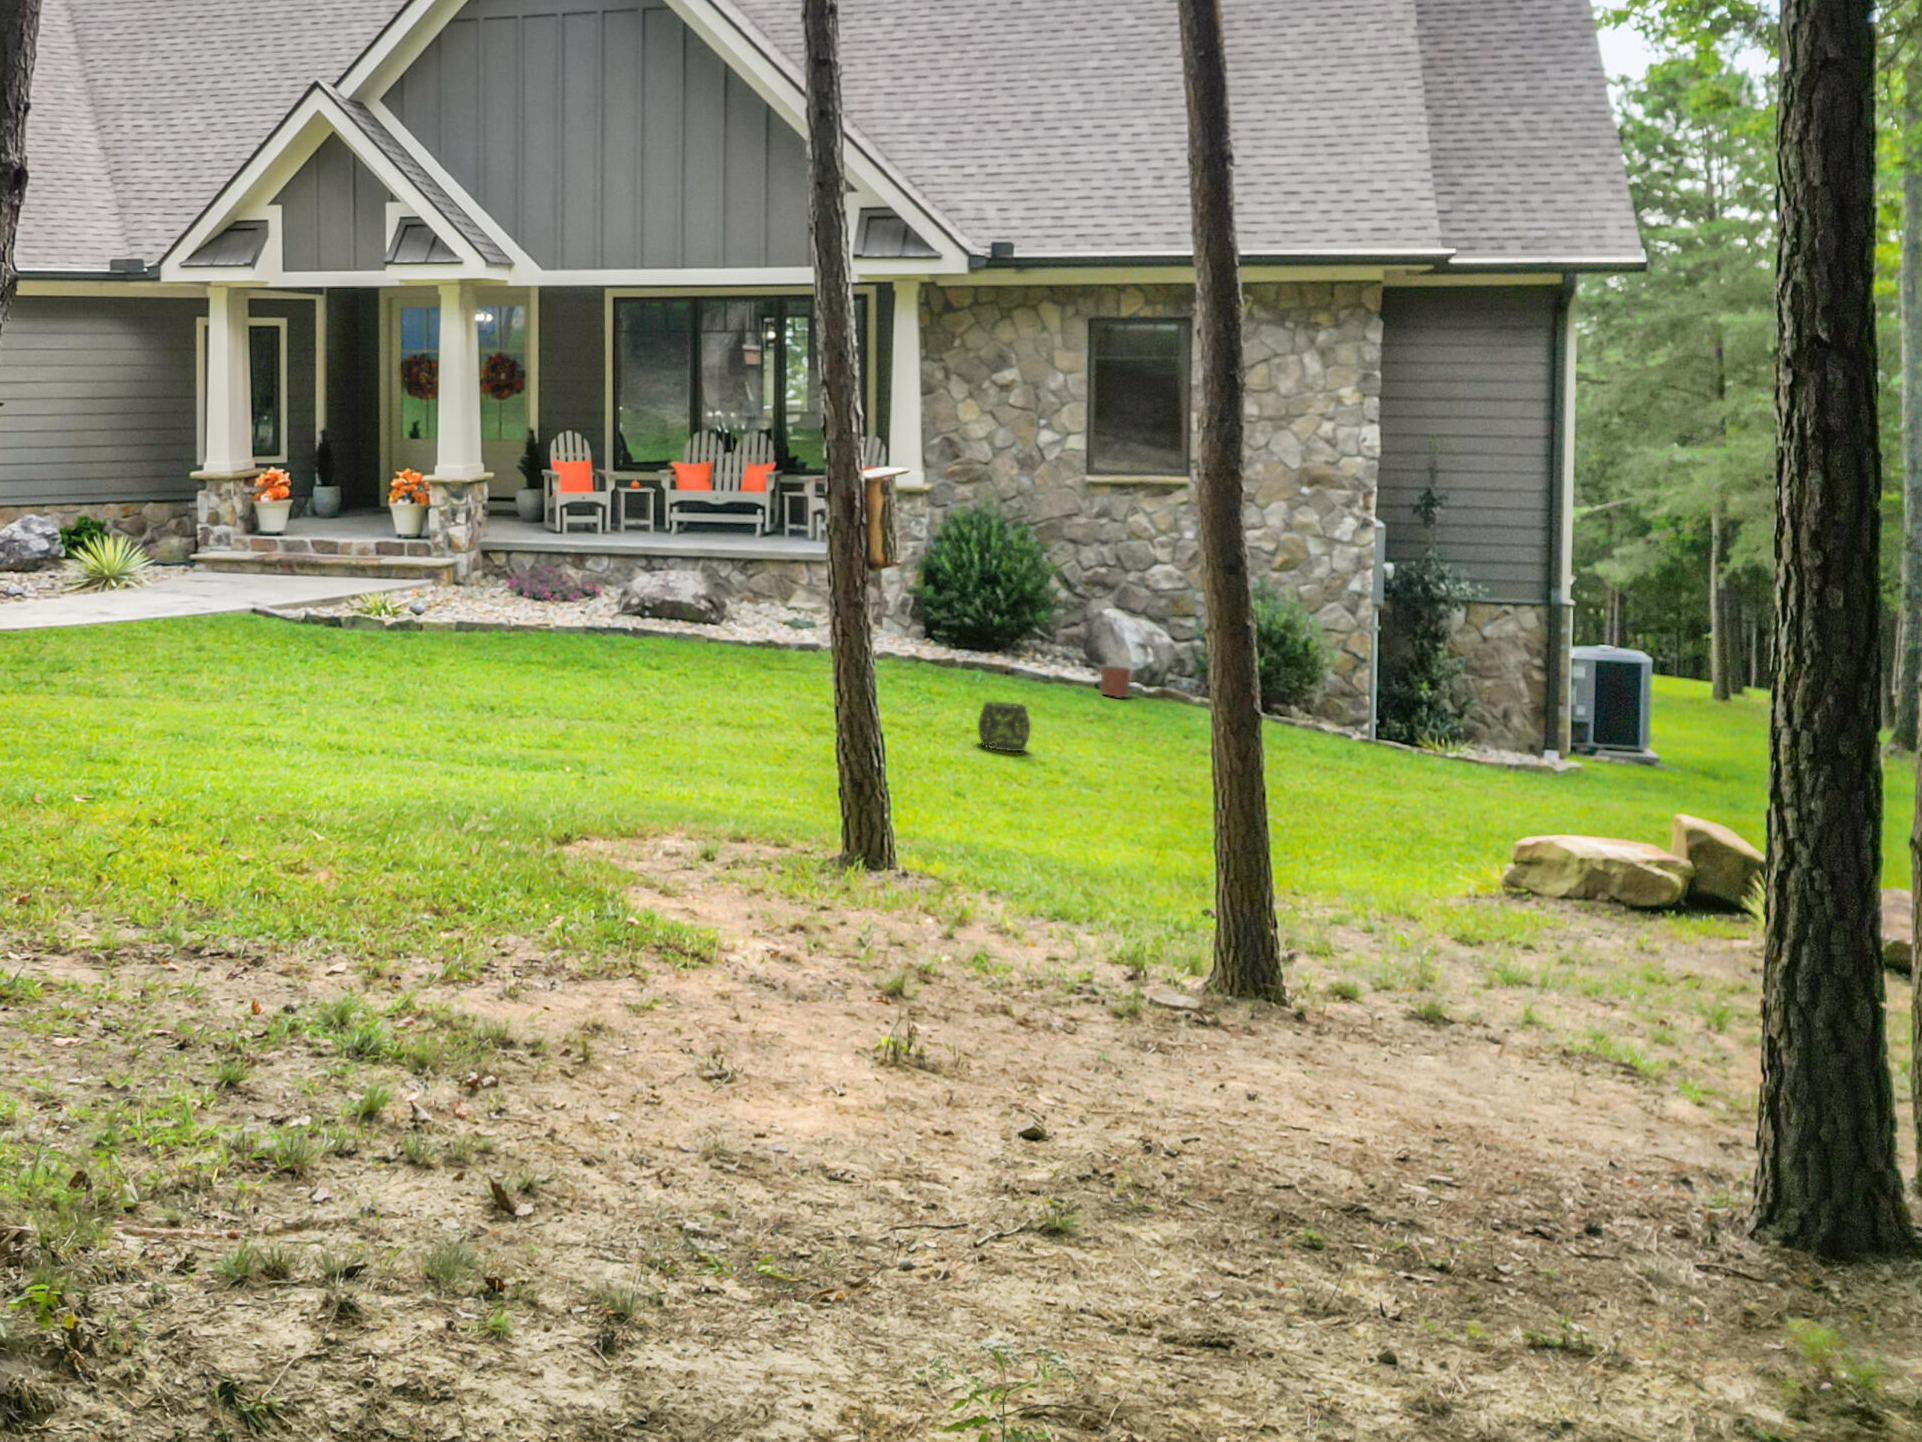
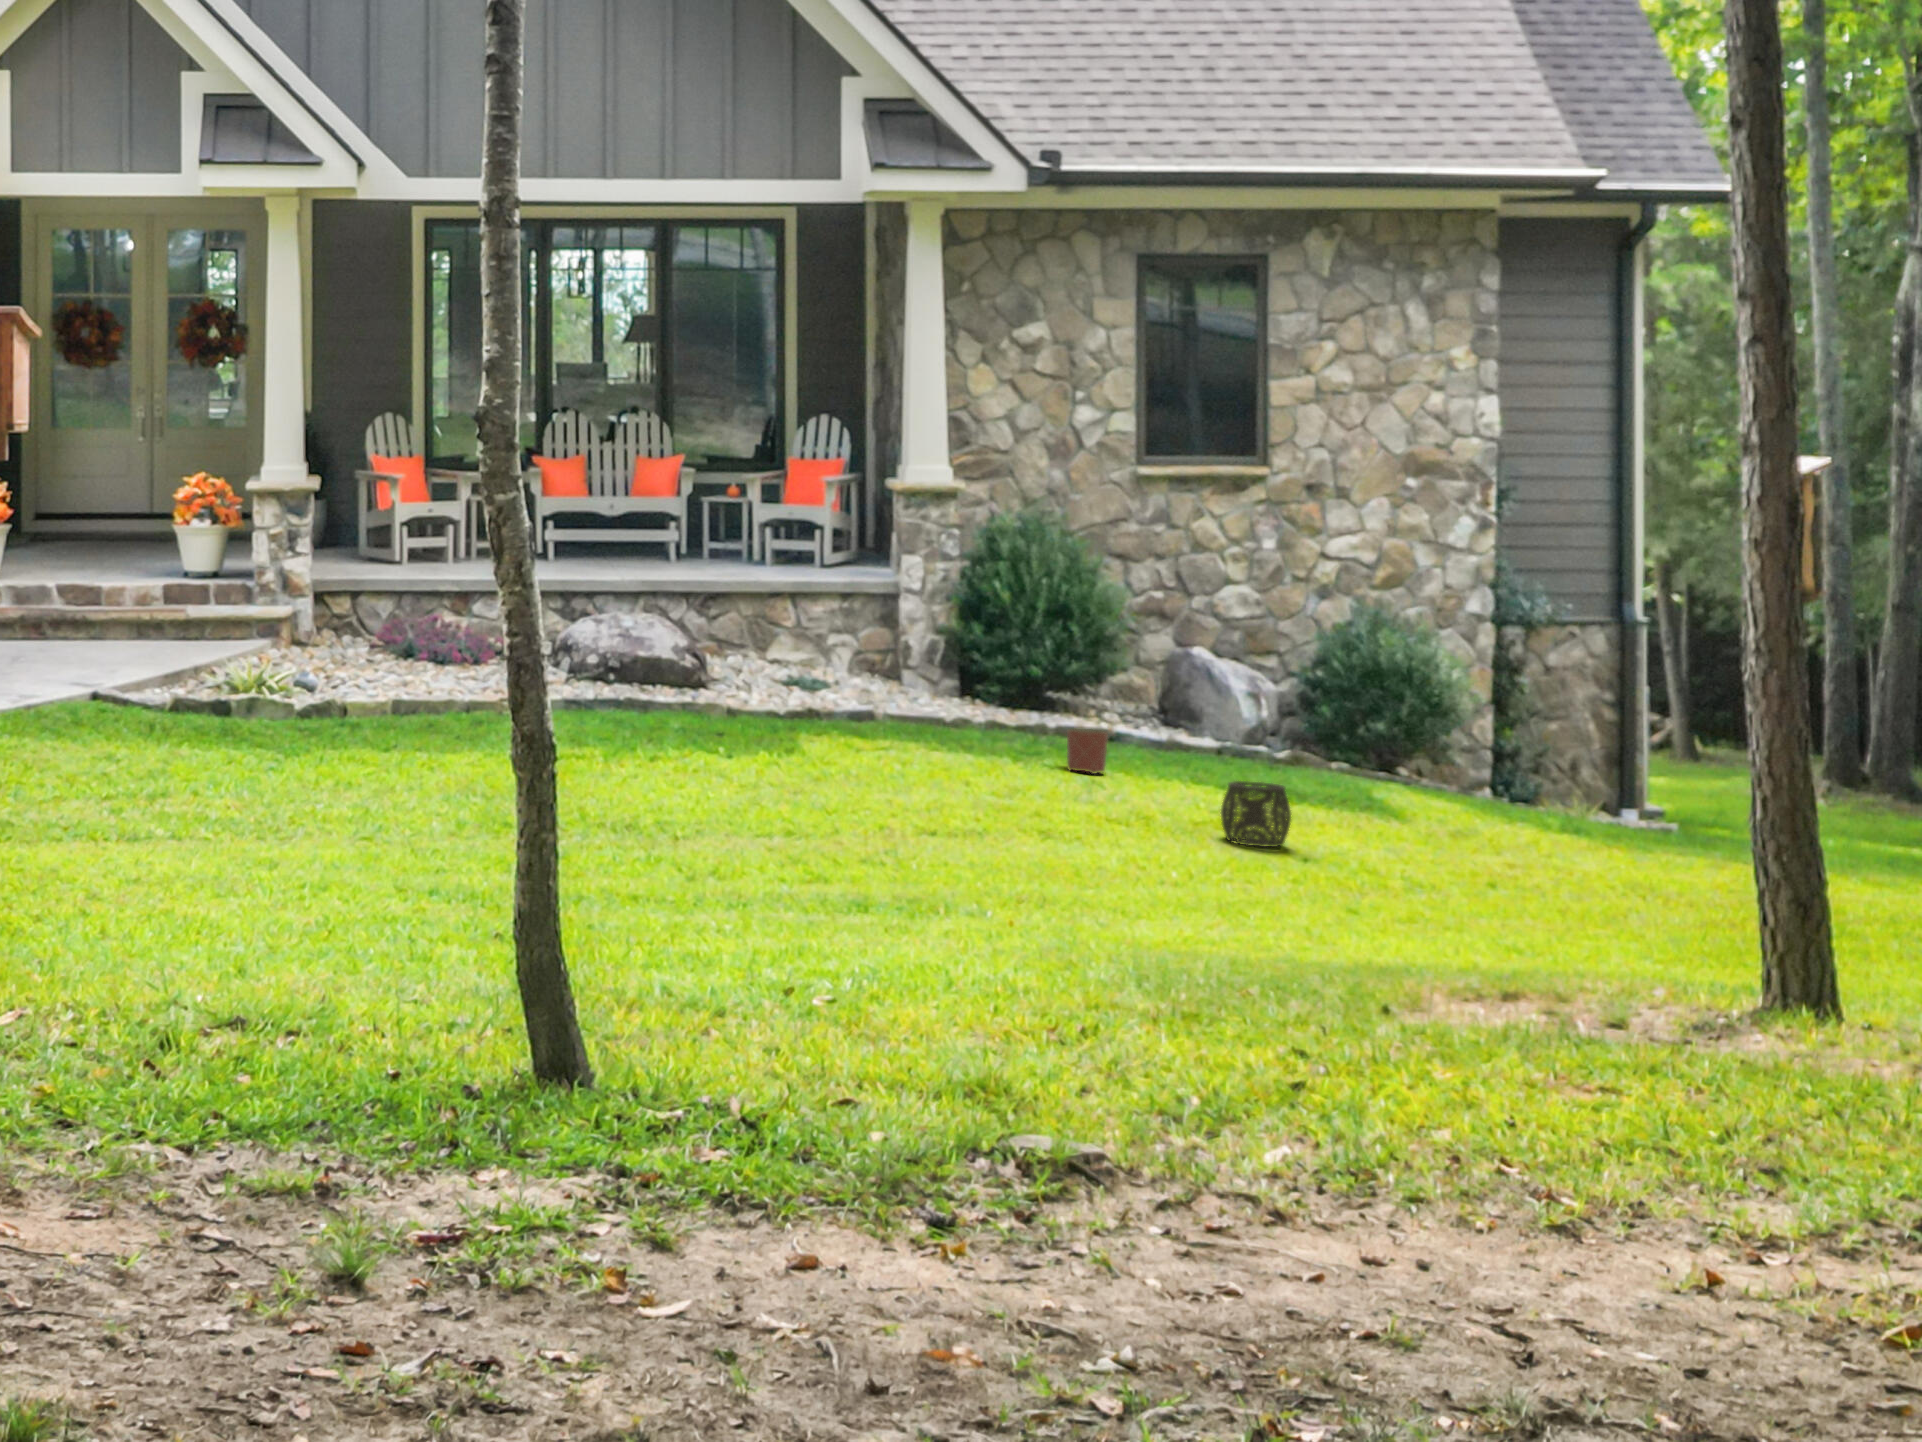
planter: present [1101,666,1130,698] -> present [1067,729,1108,774]

